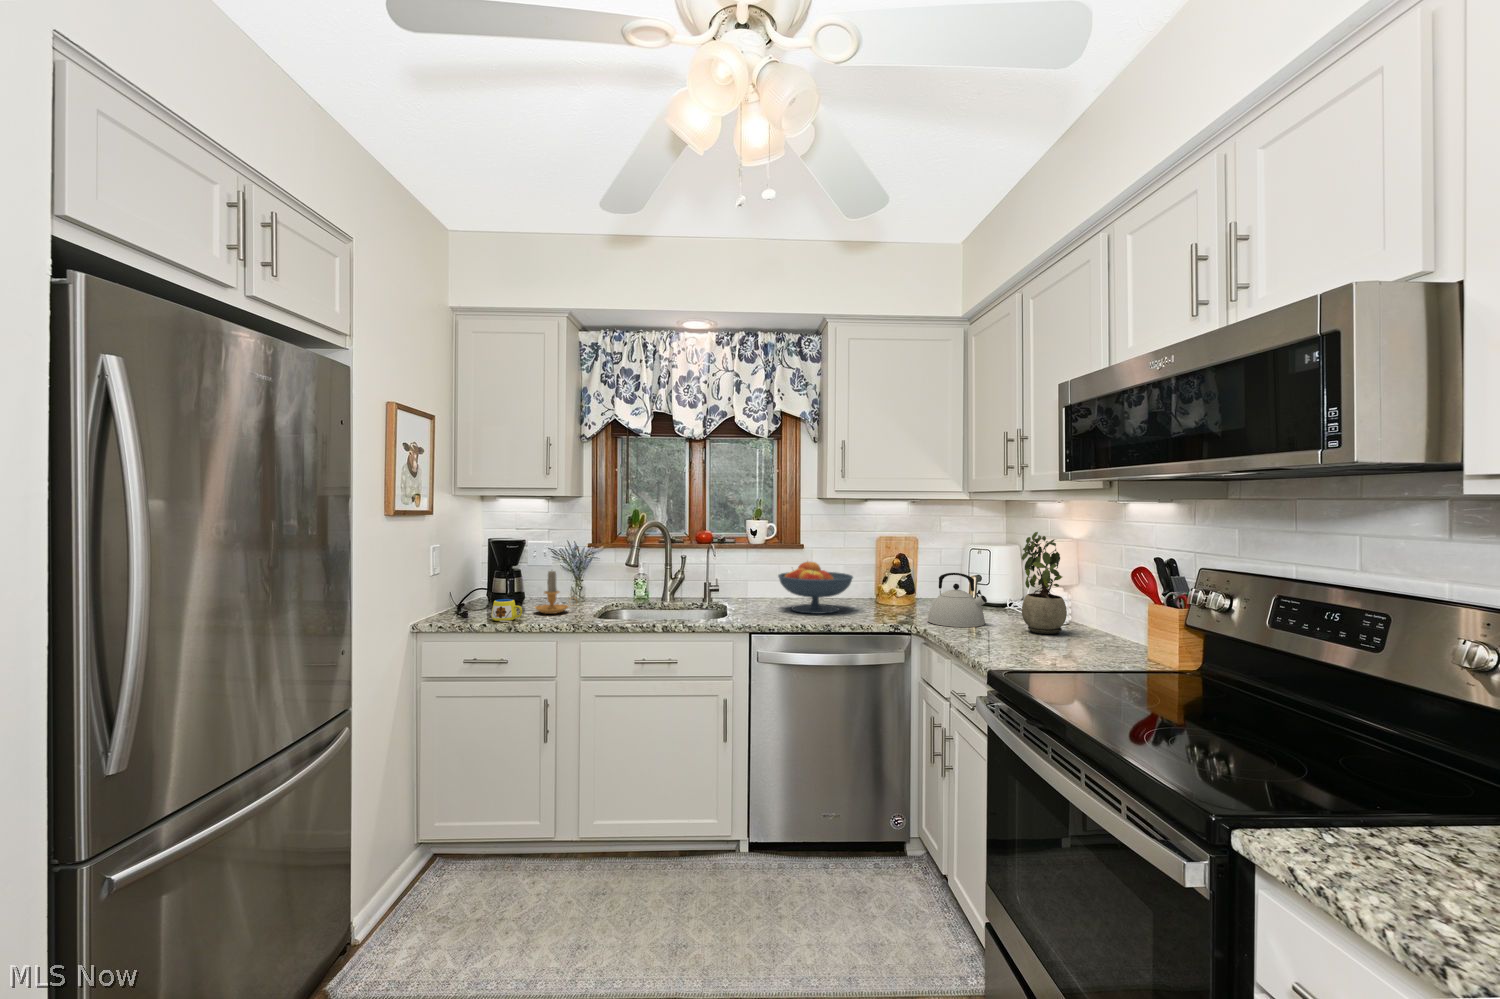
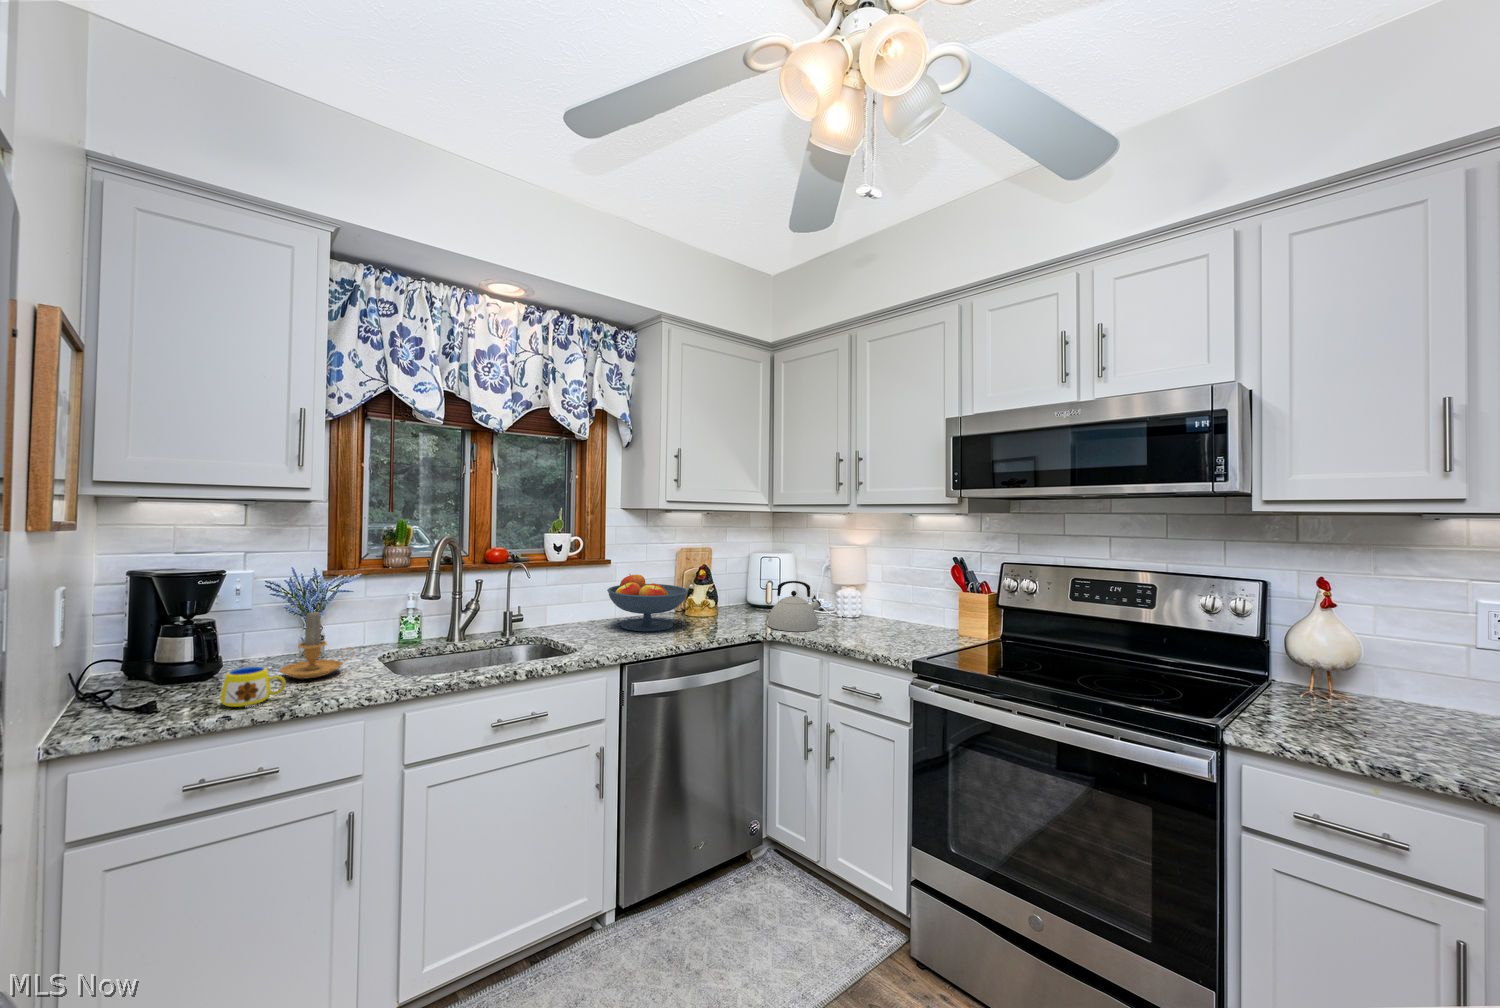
potted plant: present [1022,532,1067,634] -> none [853,544,901,630]

